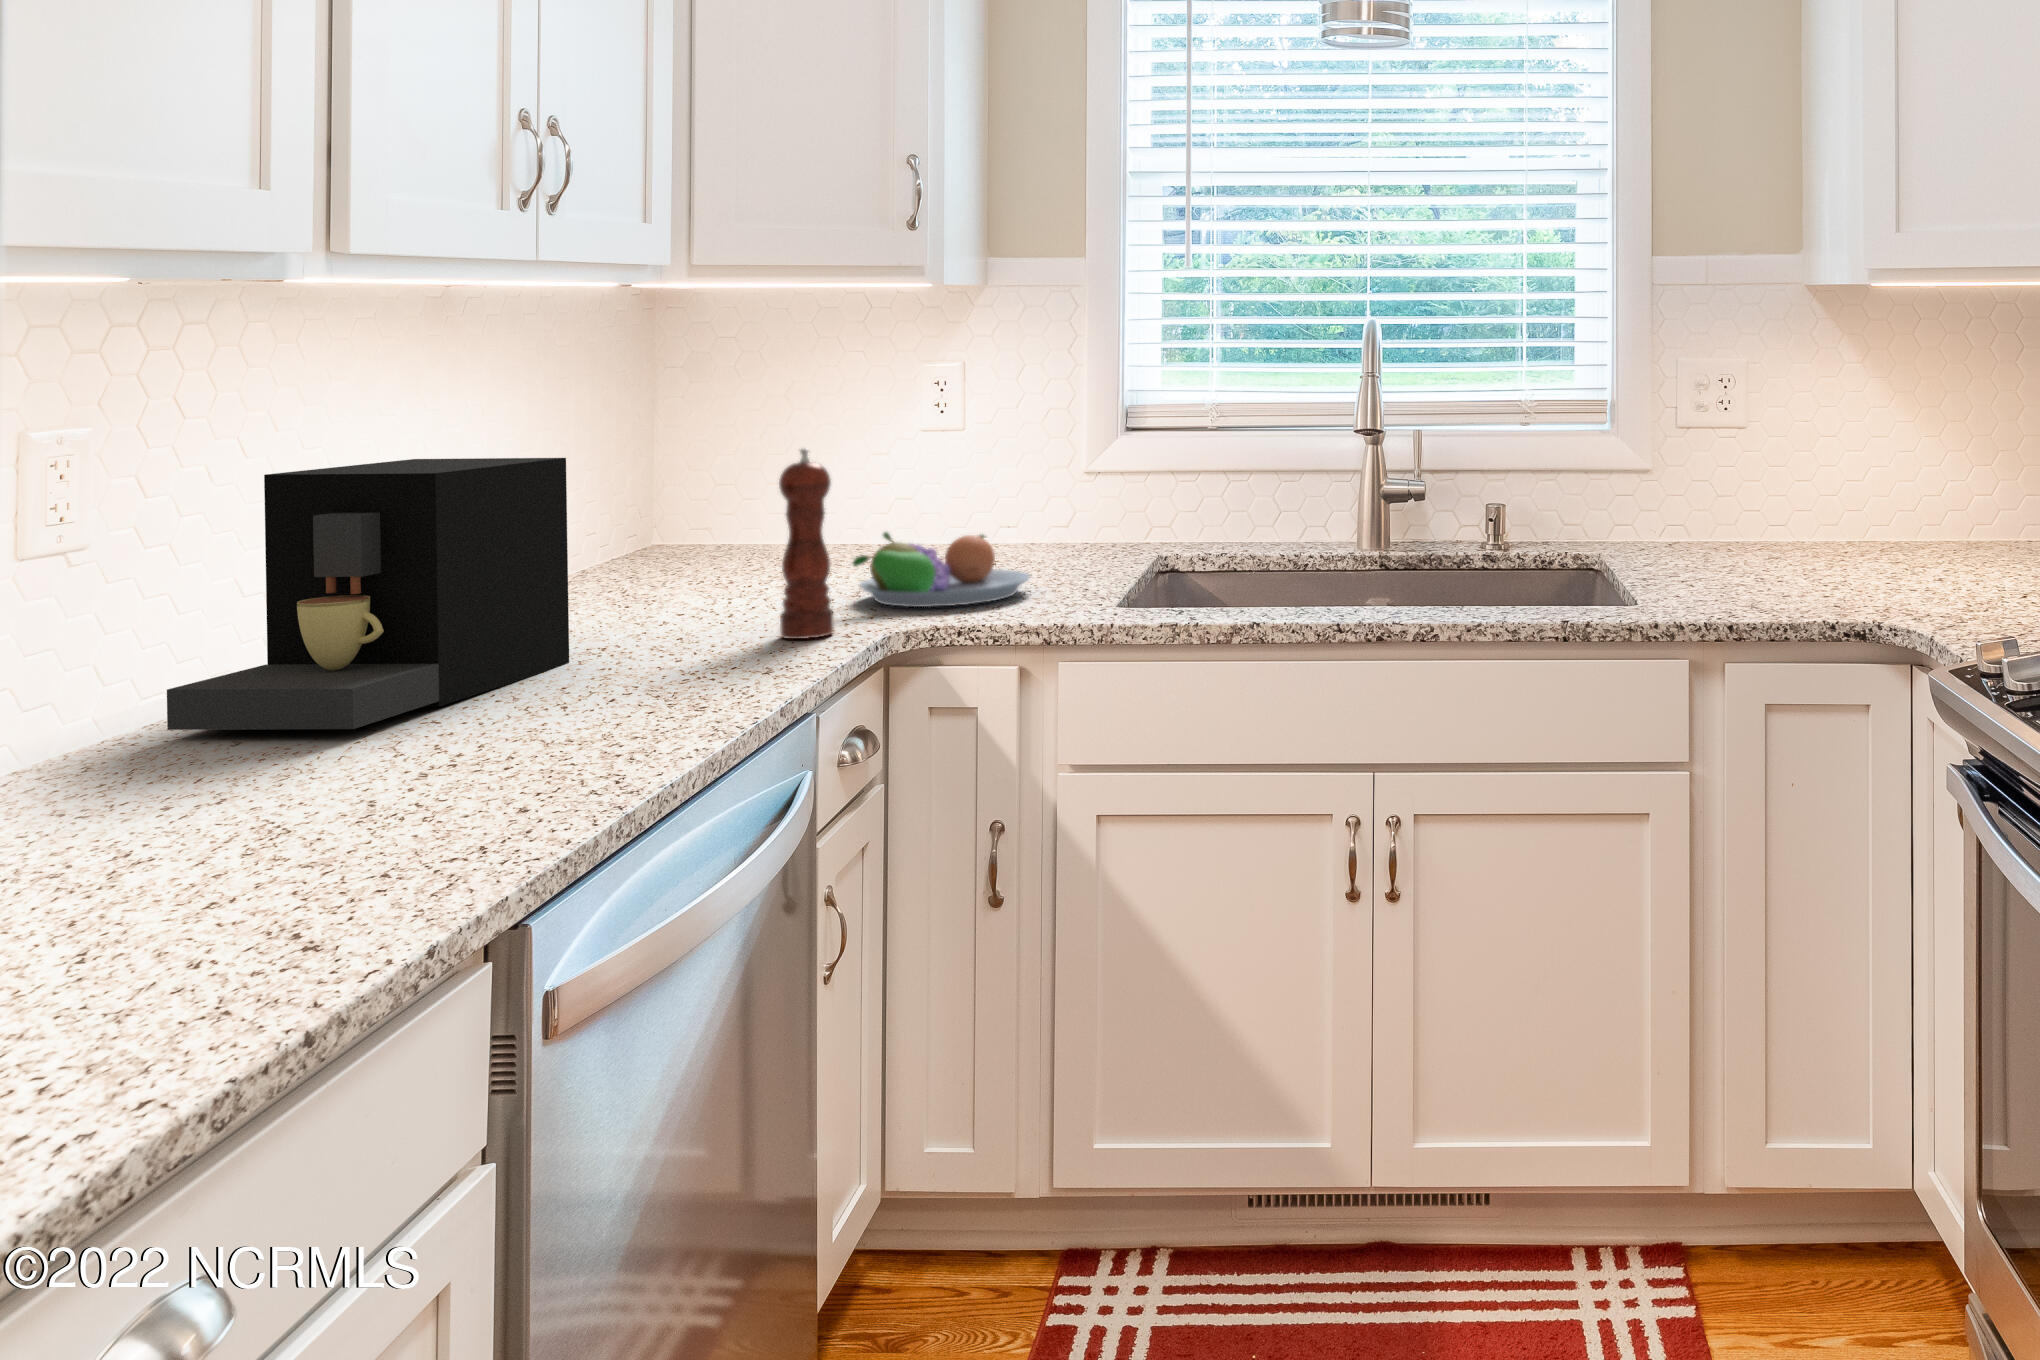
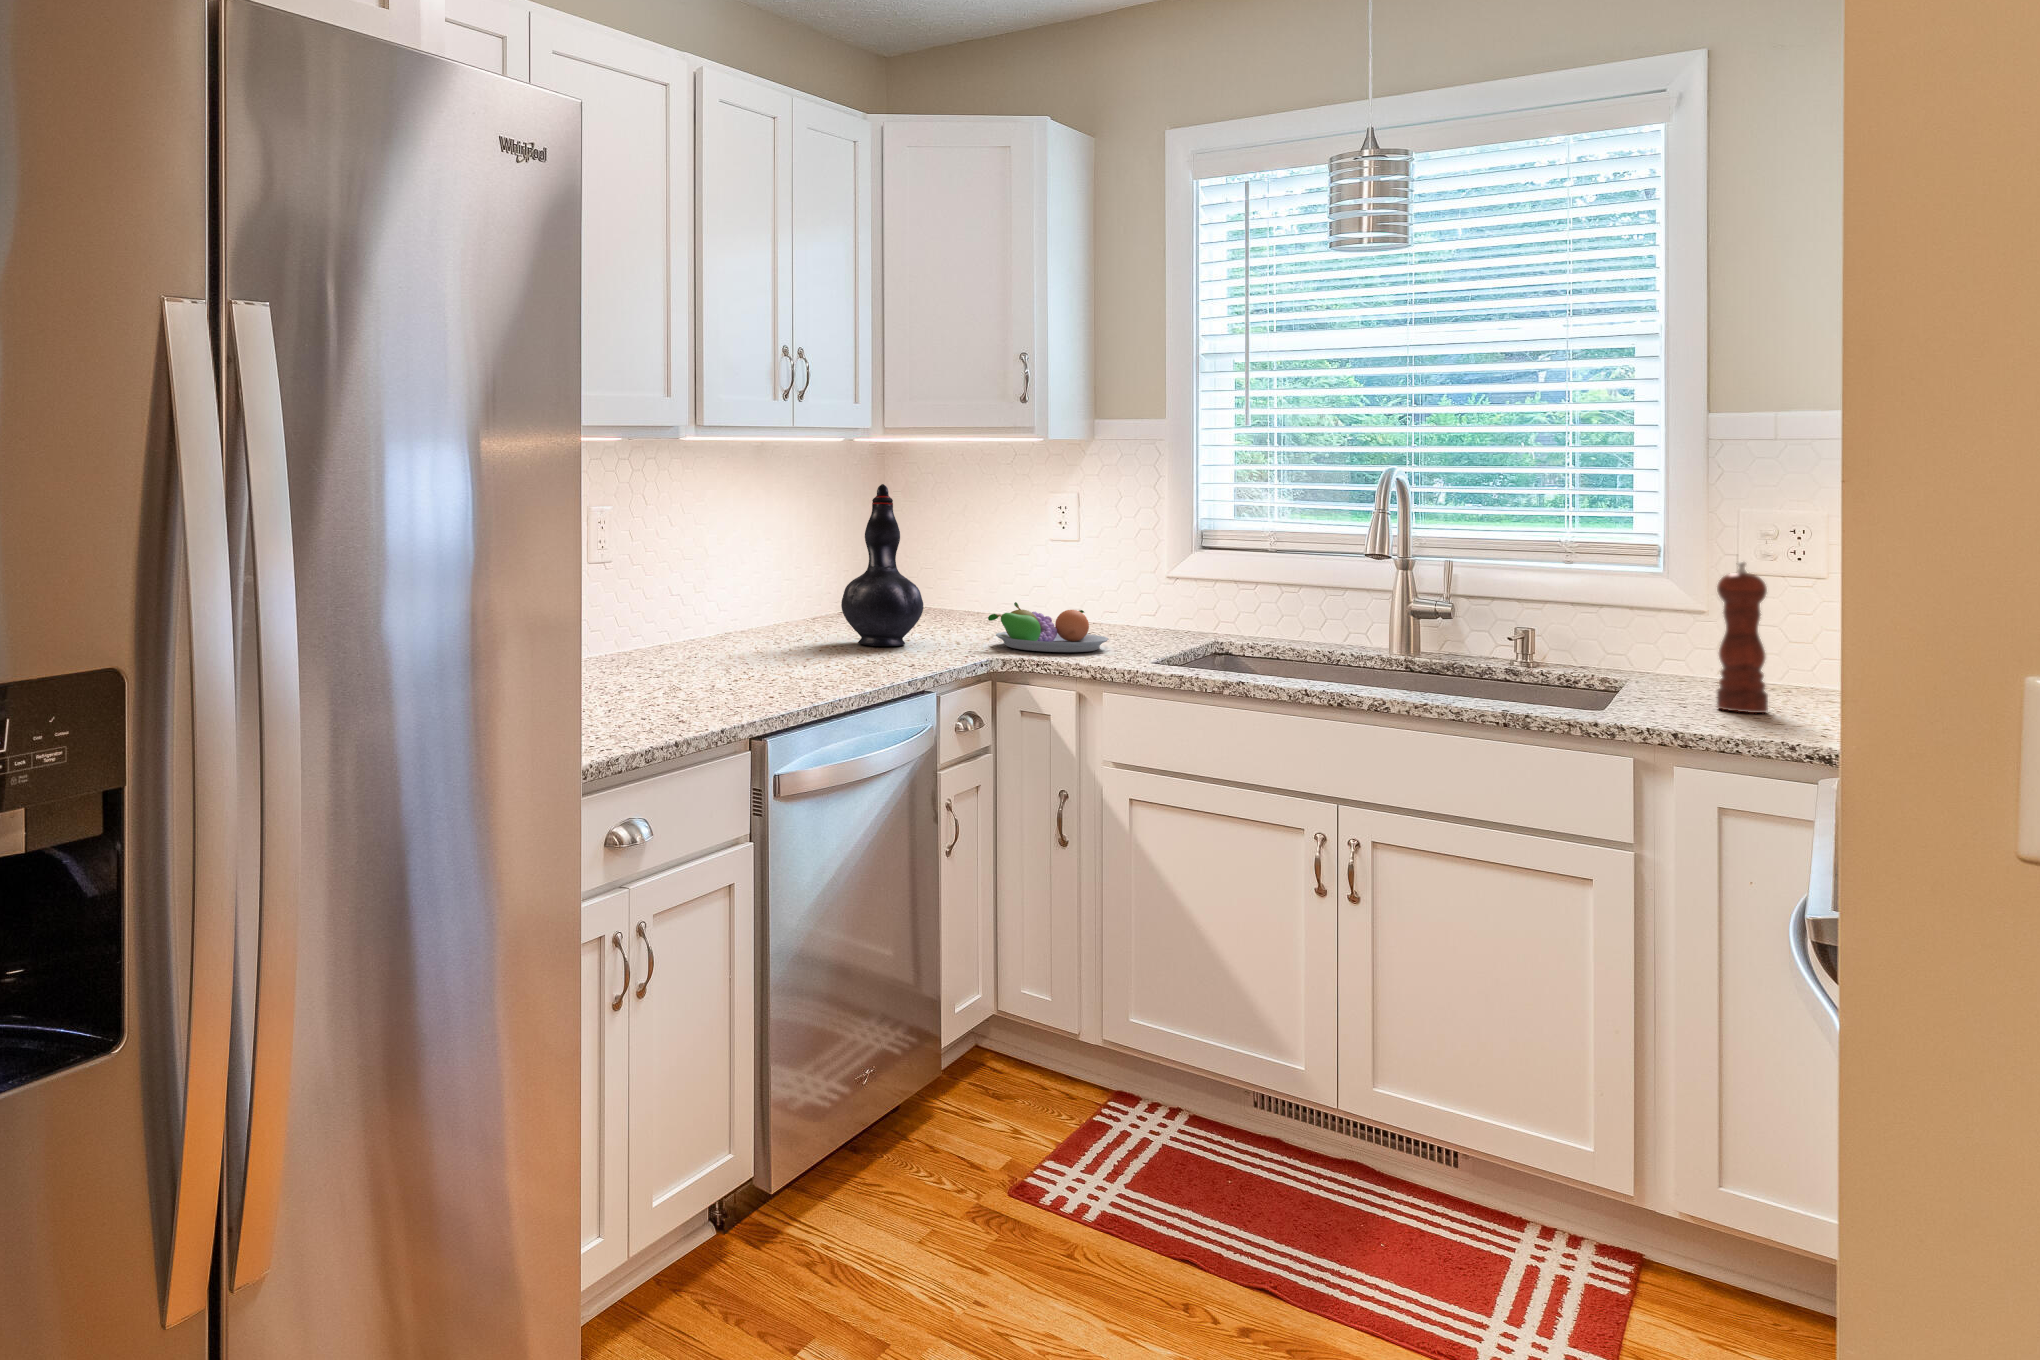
decorative vase: none [587,351,741,631] -> present [841,484,923,646]
pepper mill: present [779,448,834,639] -> present [1717,562,1768,713]
coffee maker: present [167,458,569,730] -> none [642,539,822,666]

